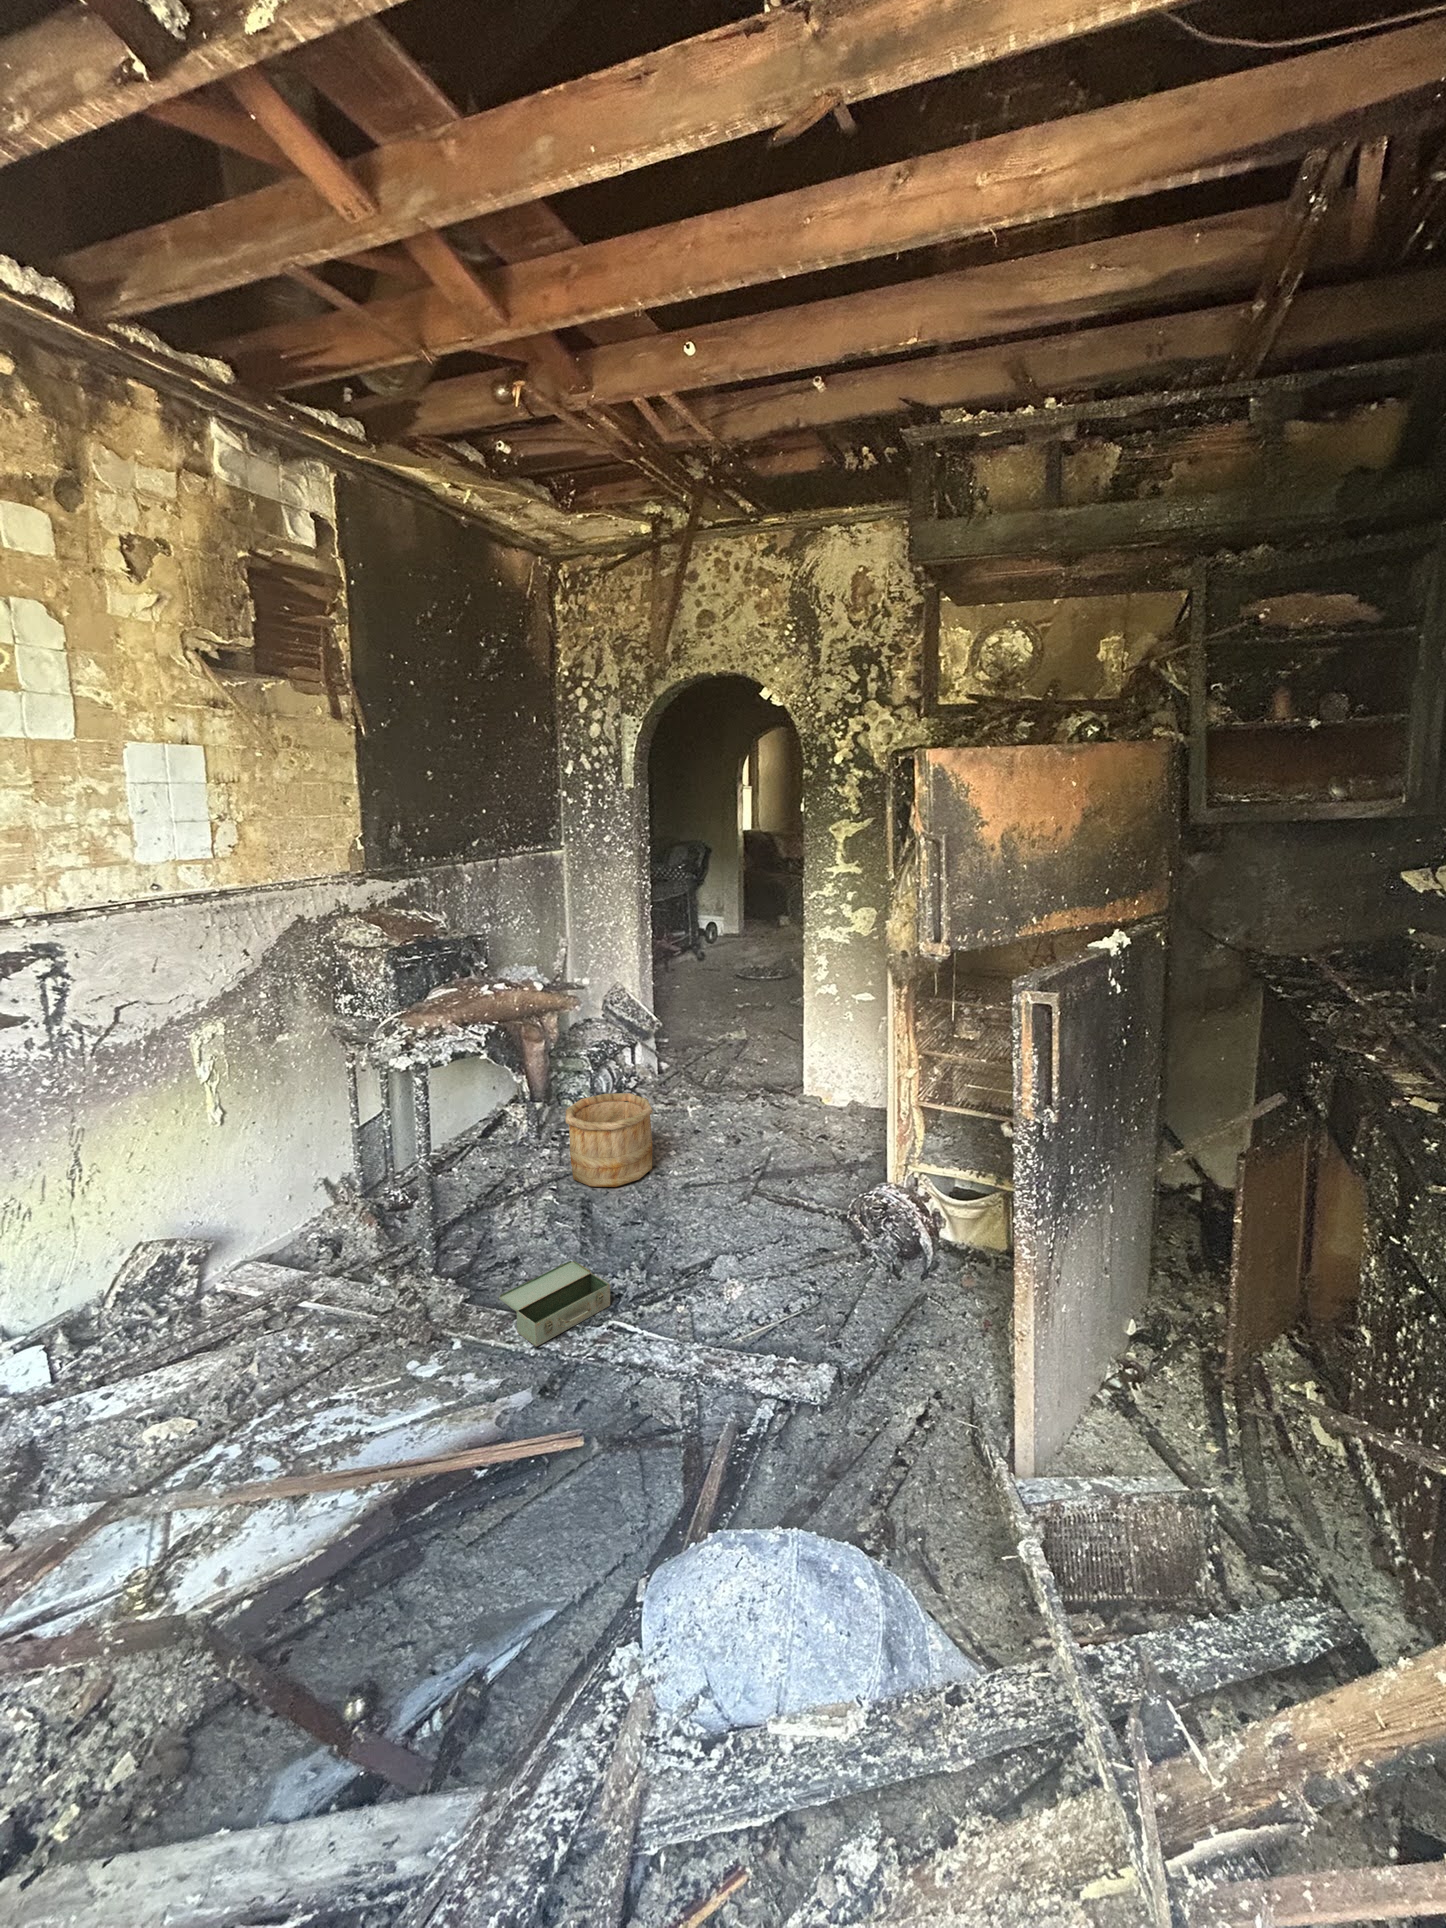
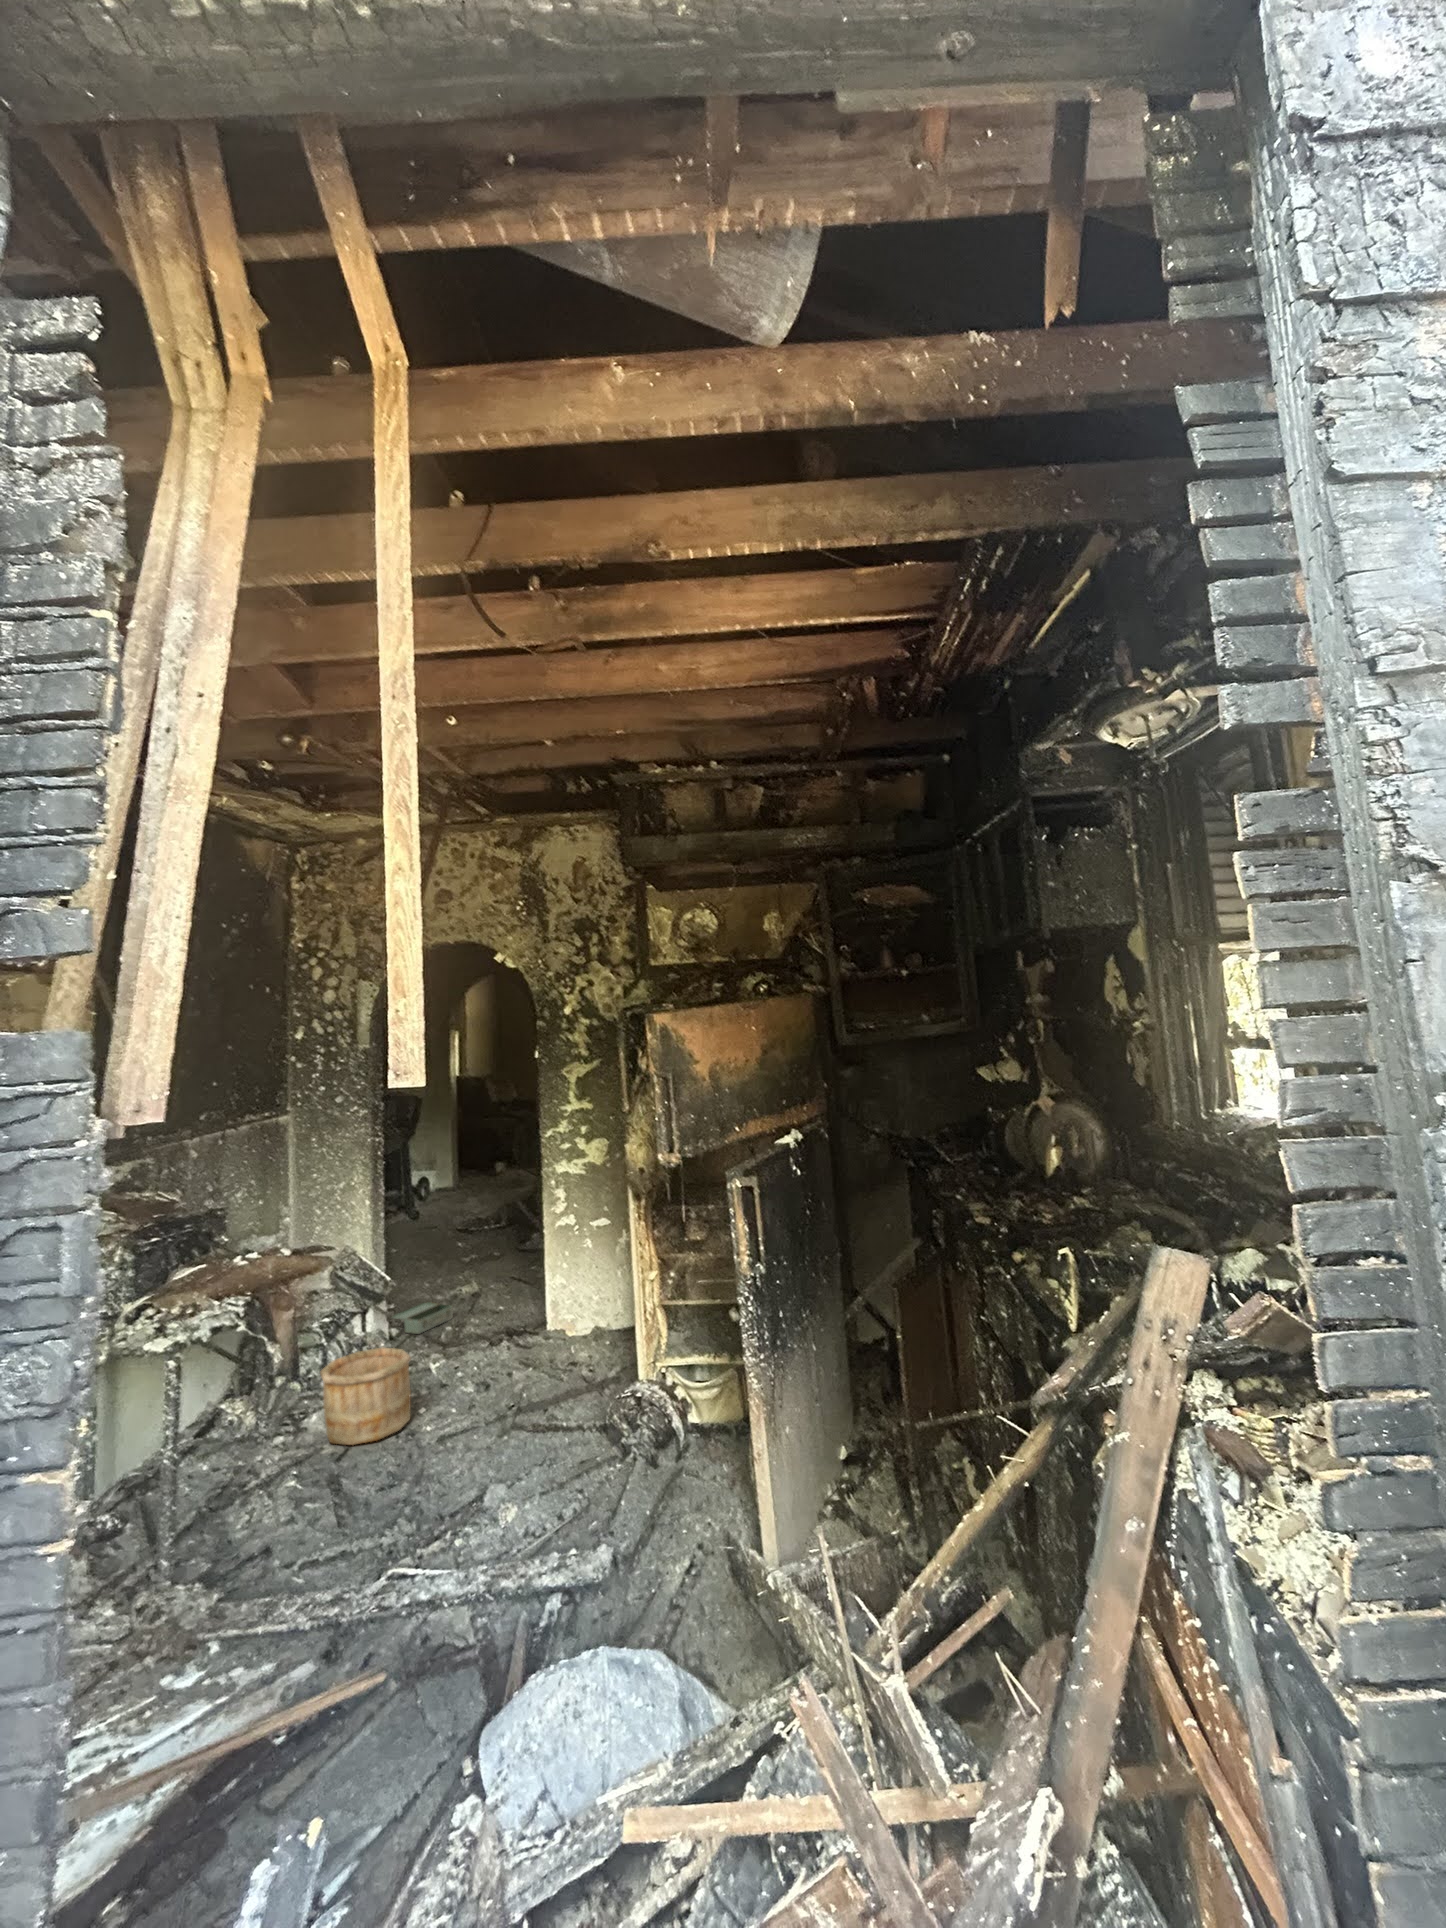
toolbox: present [499,1261,610,1347] -> present [392,1302,453,1334]

